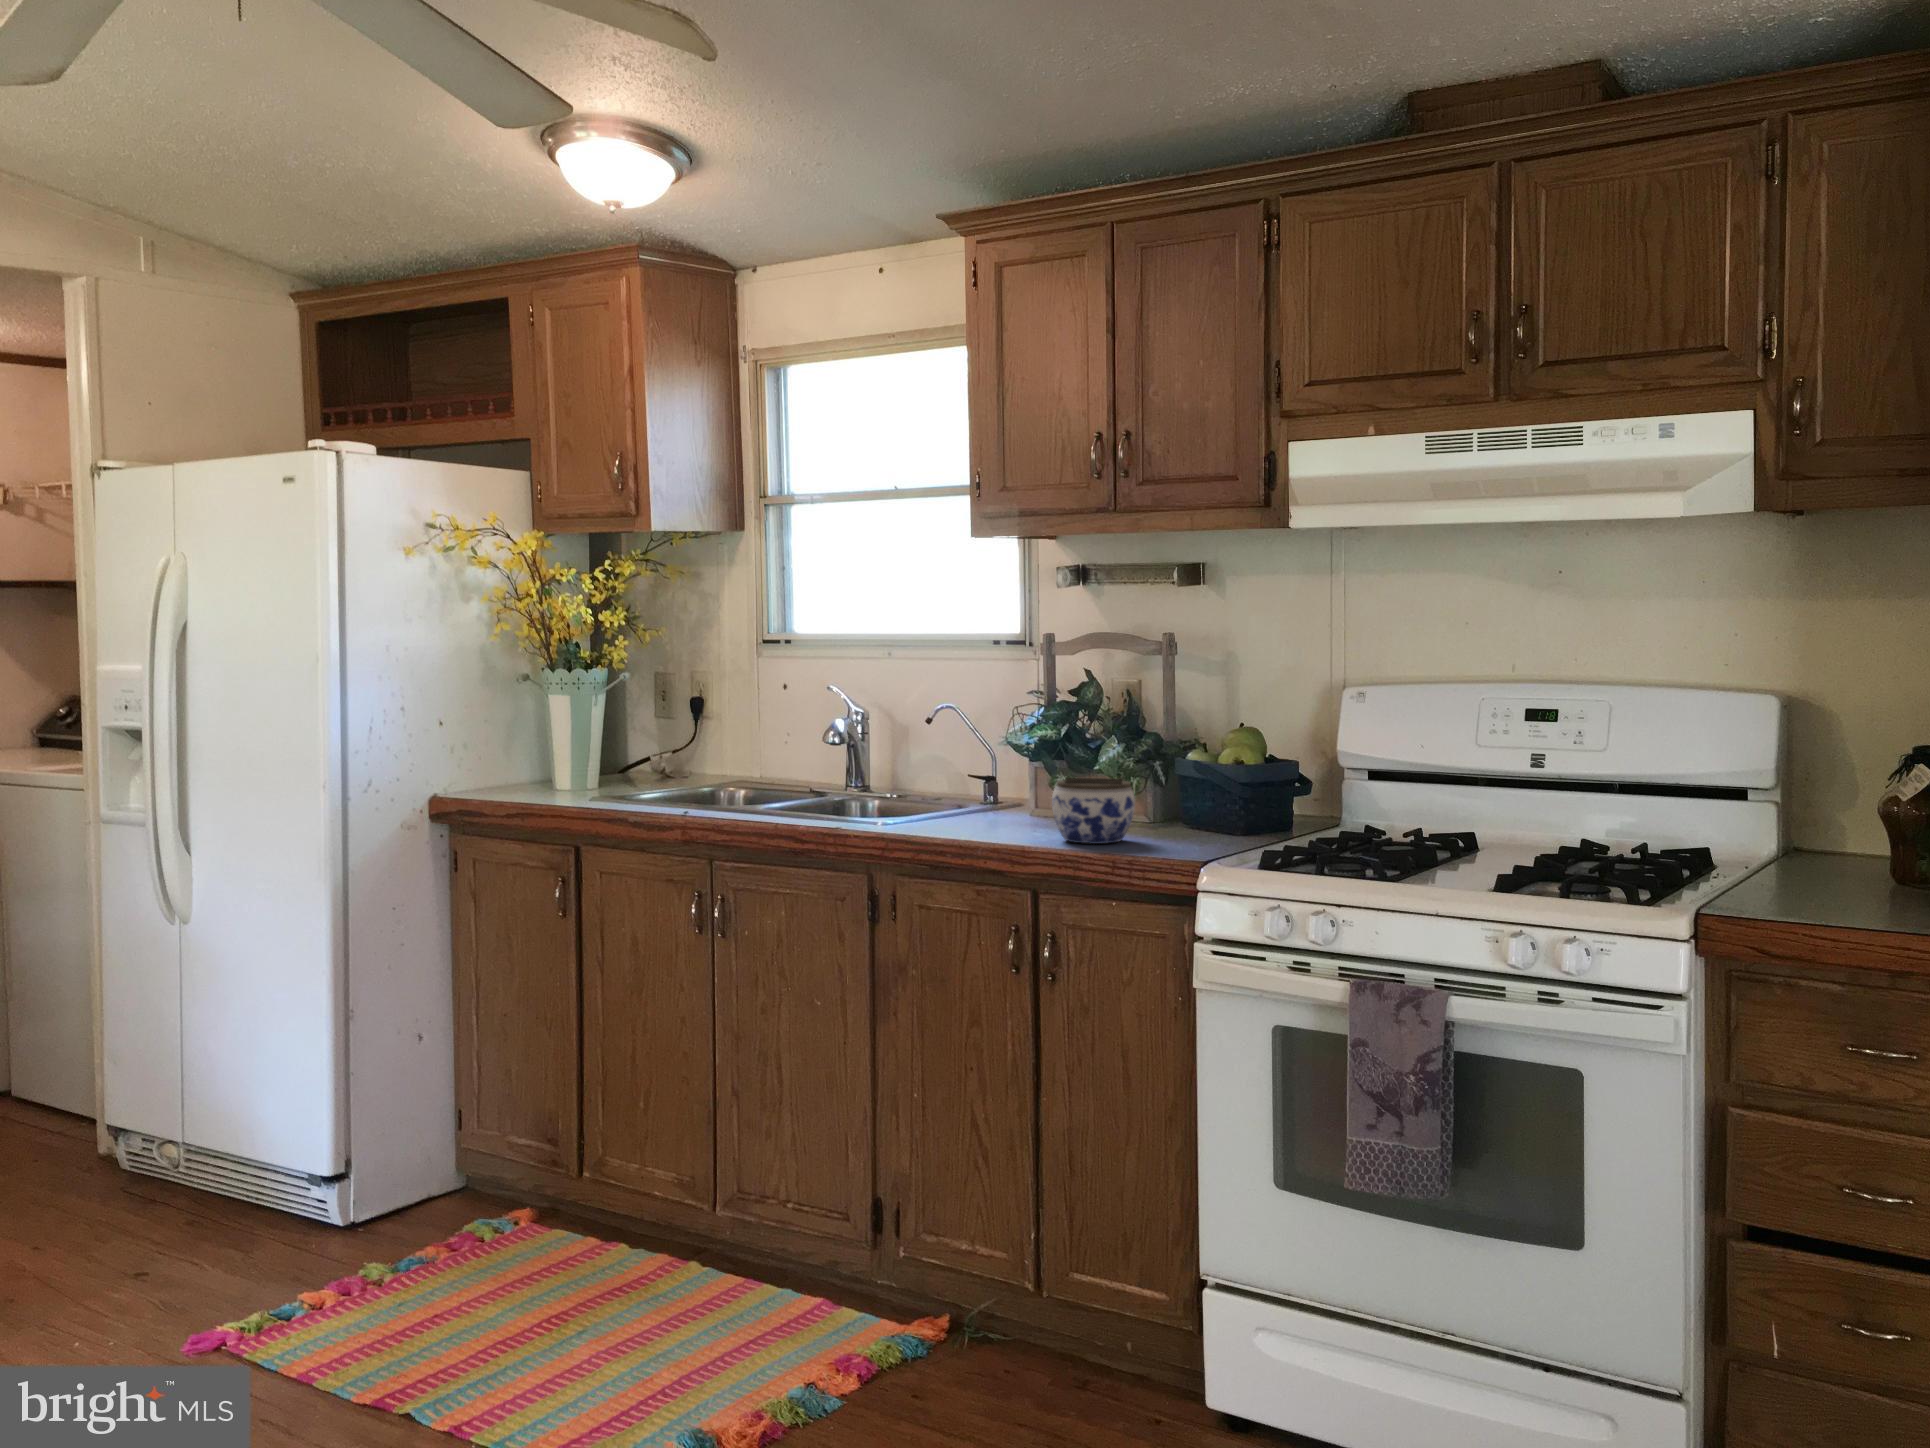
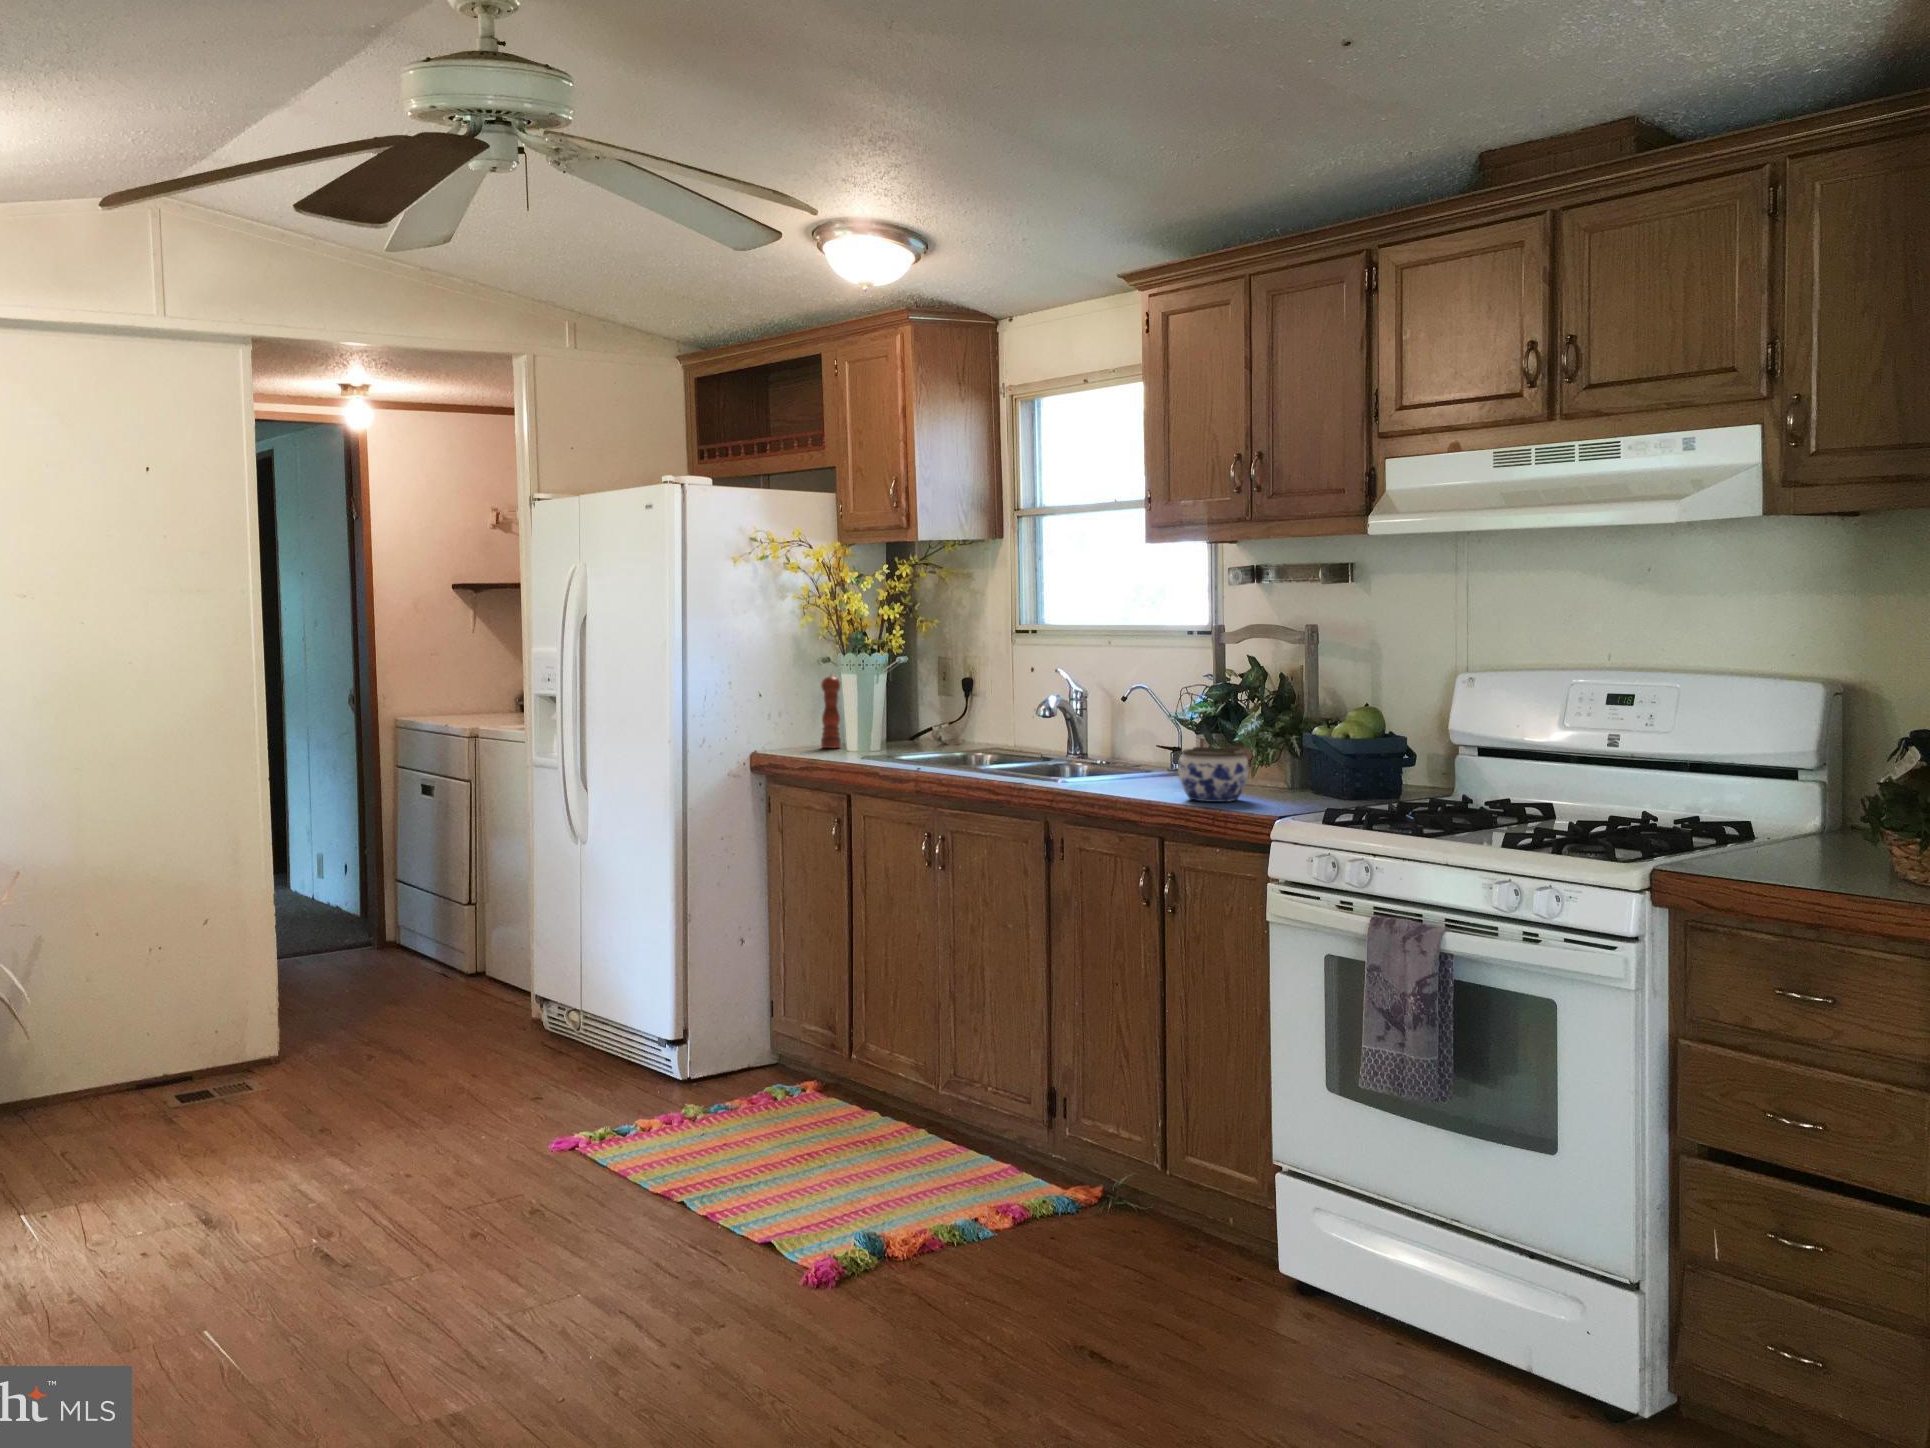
pepper mill: none [519,689,545,785] -> present [821,671,841,748]

